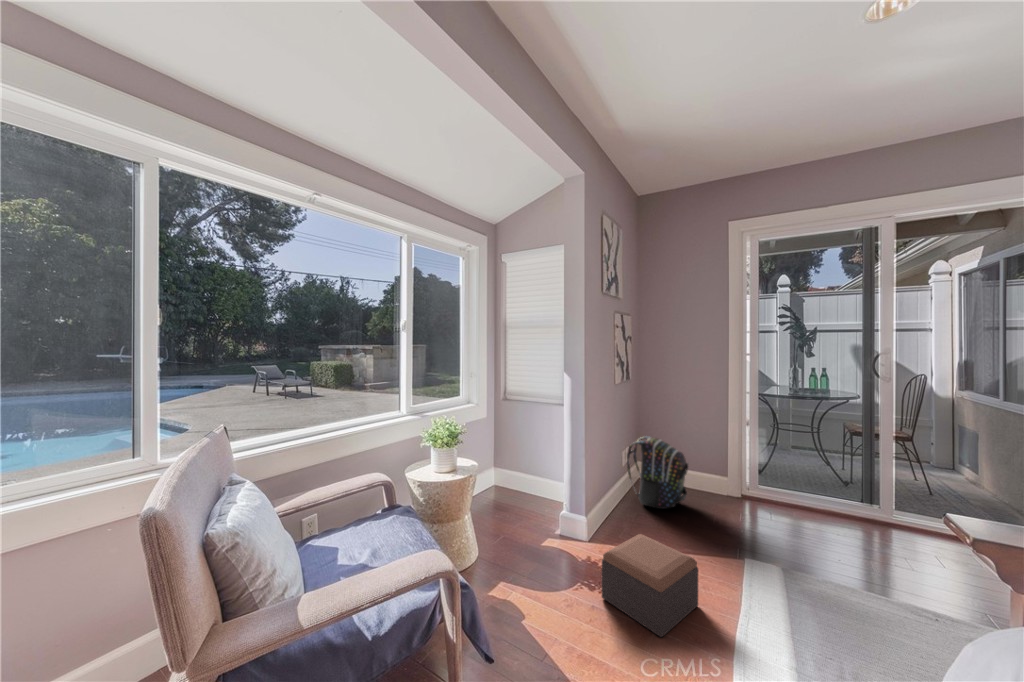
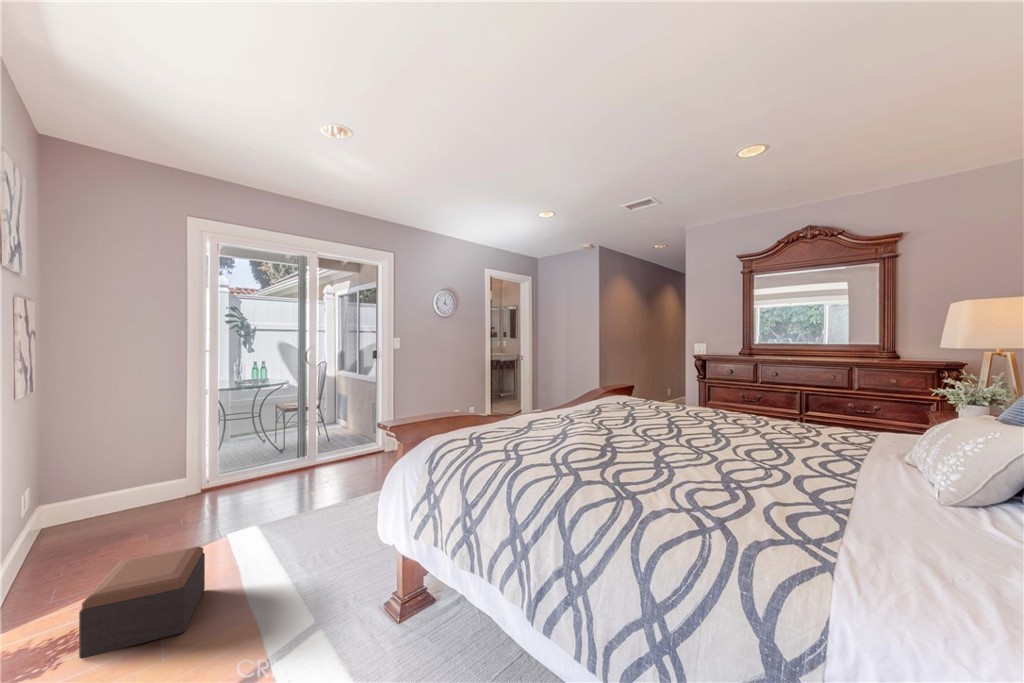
backpack: present [627,436,688,509] -> none [34,461,140,551]

